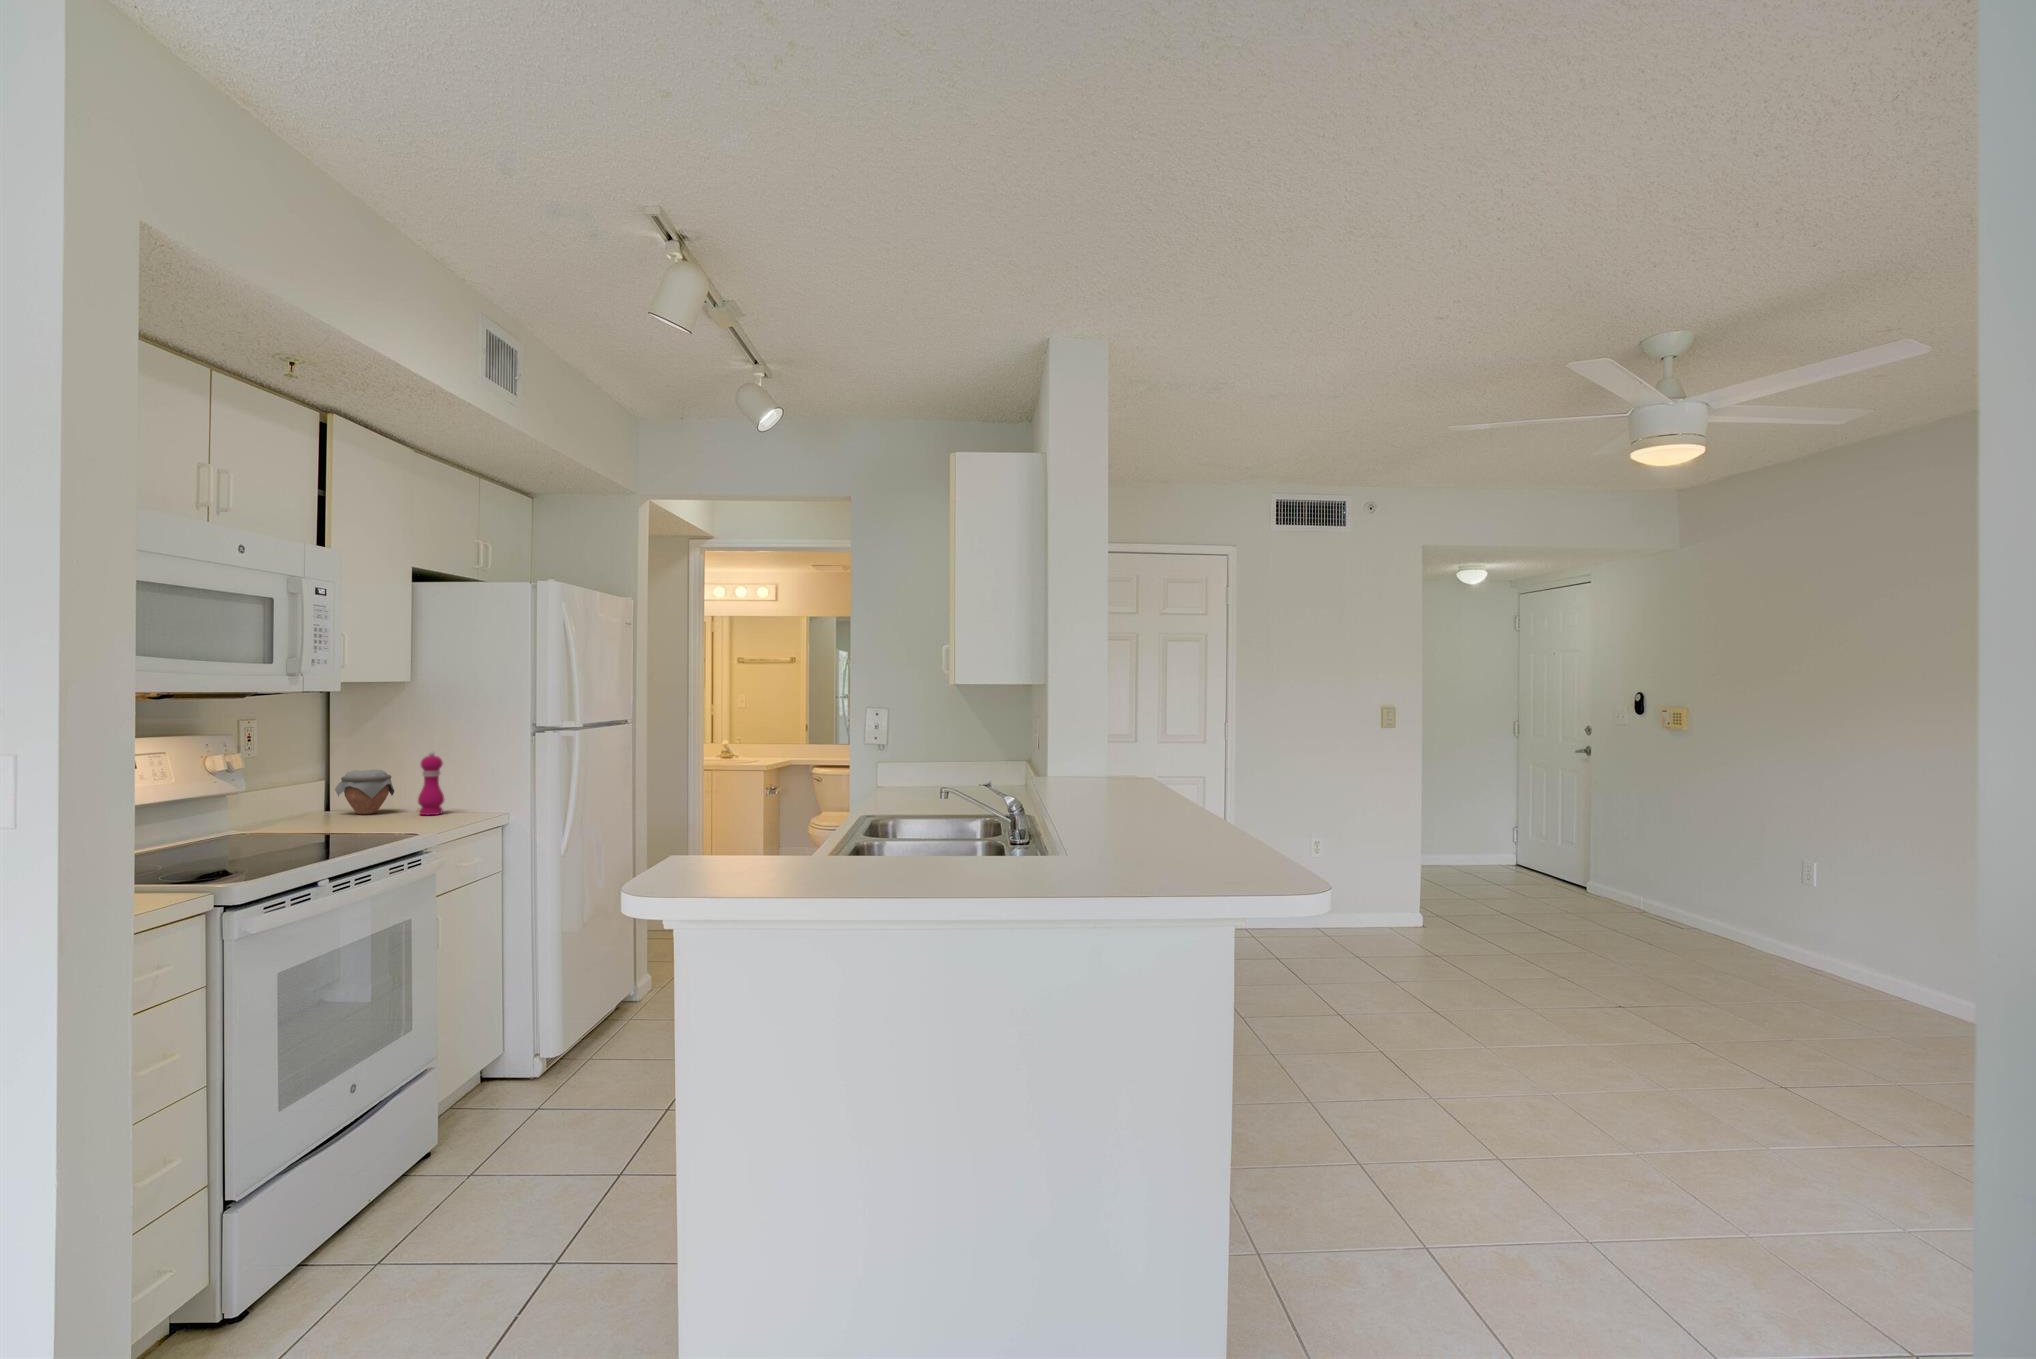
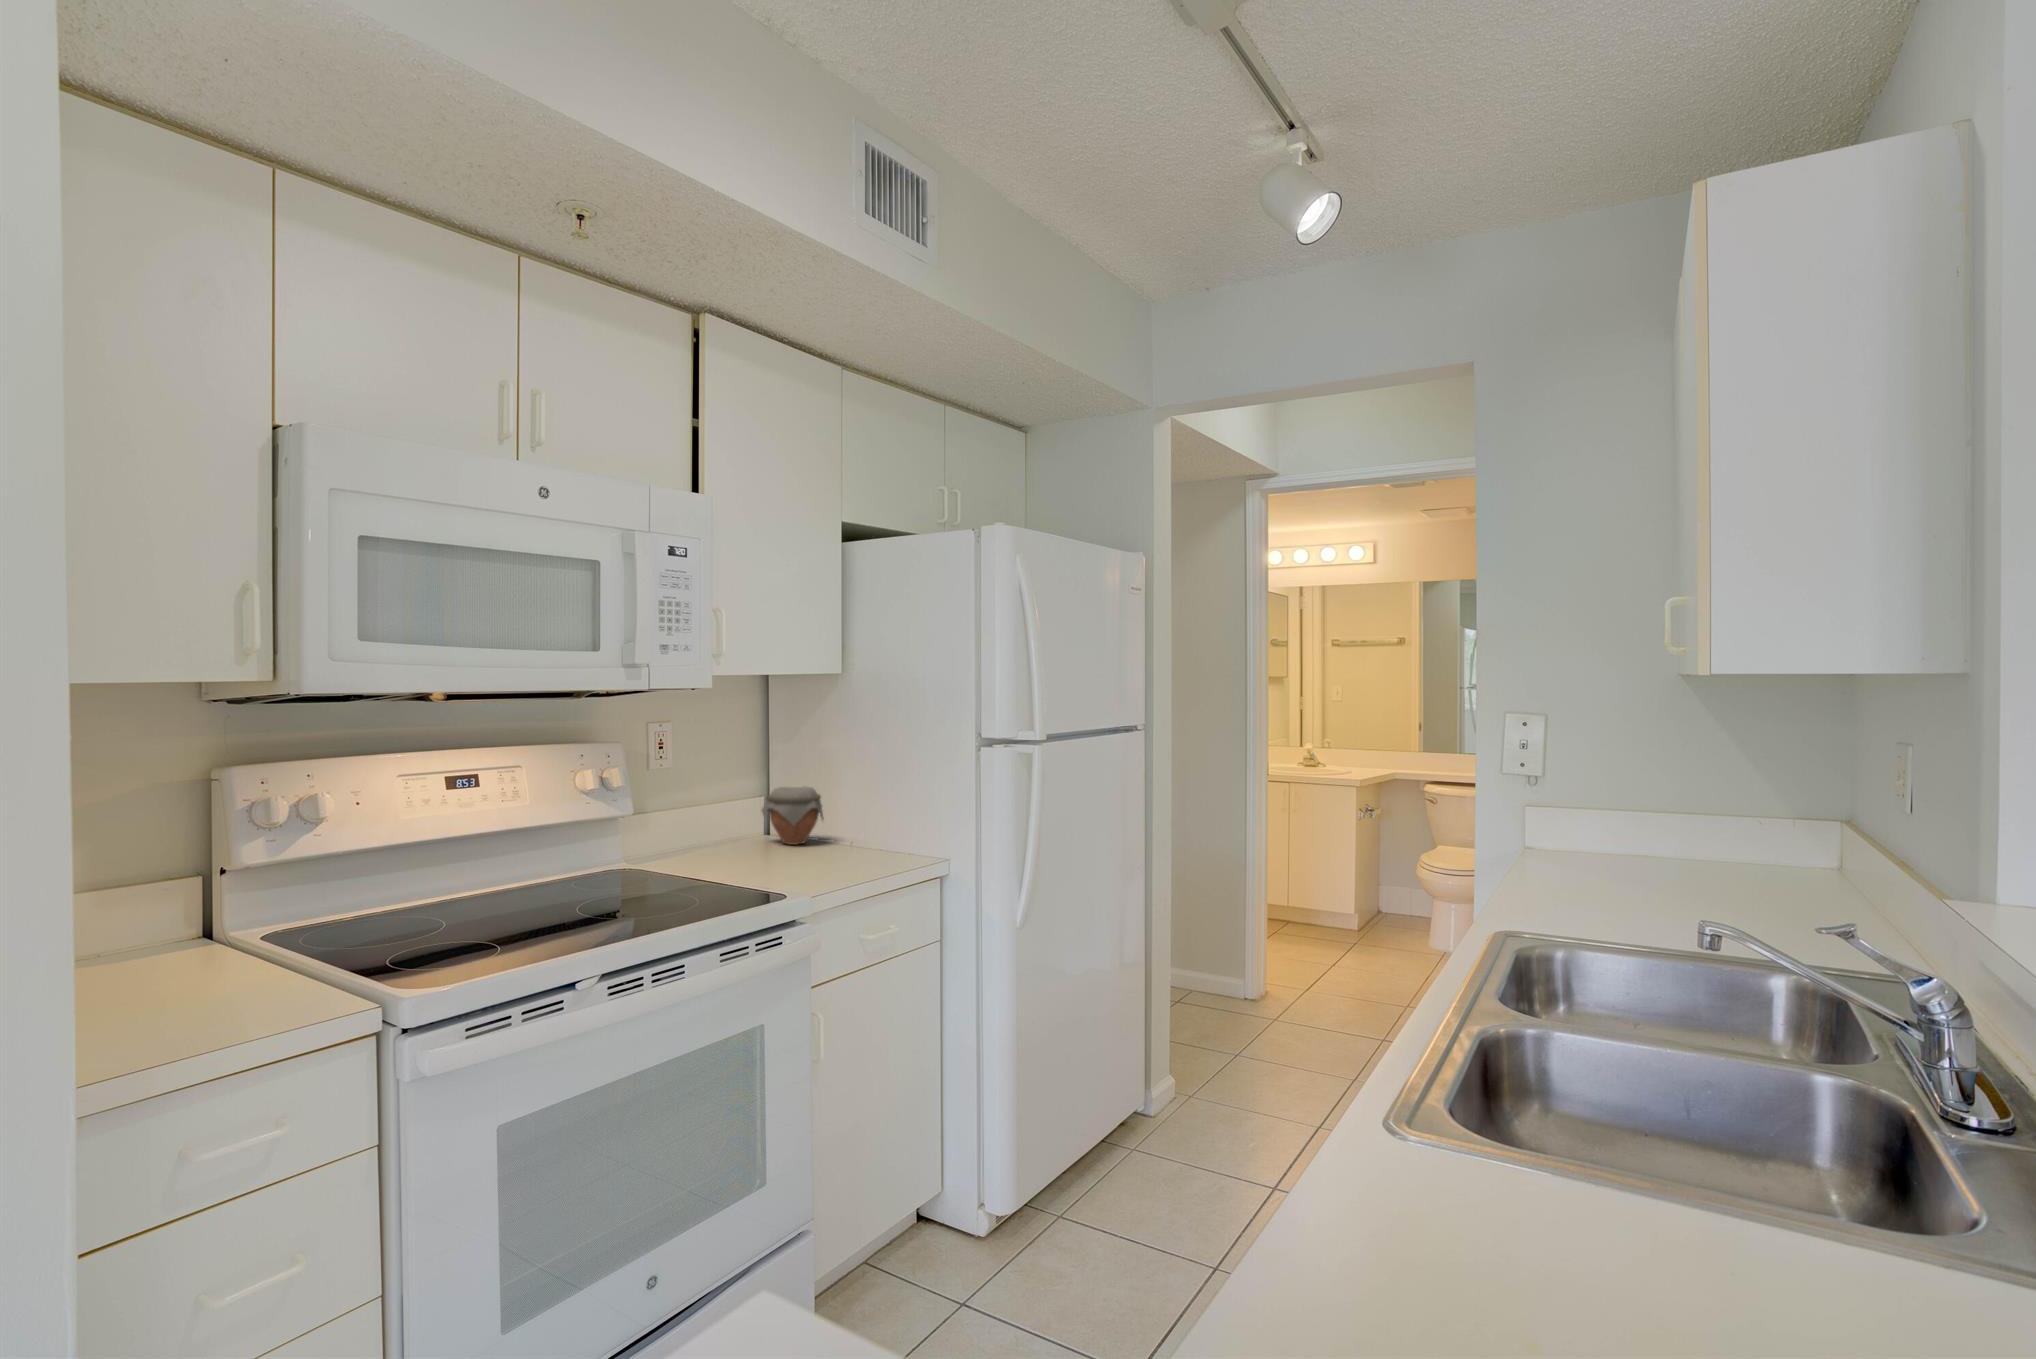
pepper mill: present [418,751,444,815] -> none [840,767,871,855]

